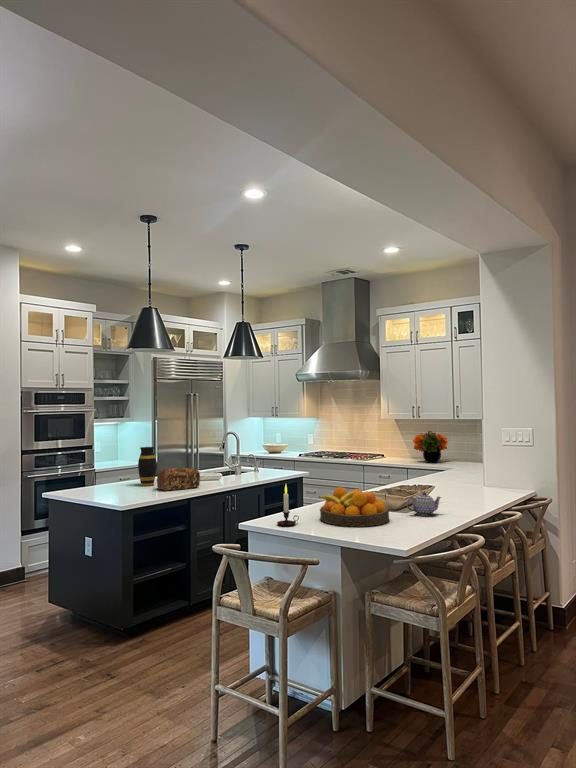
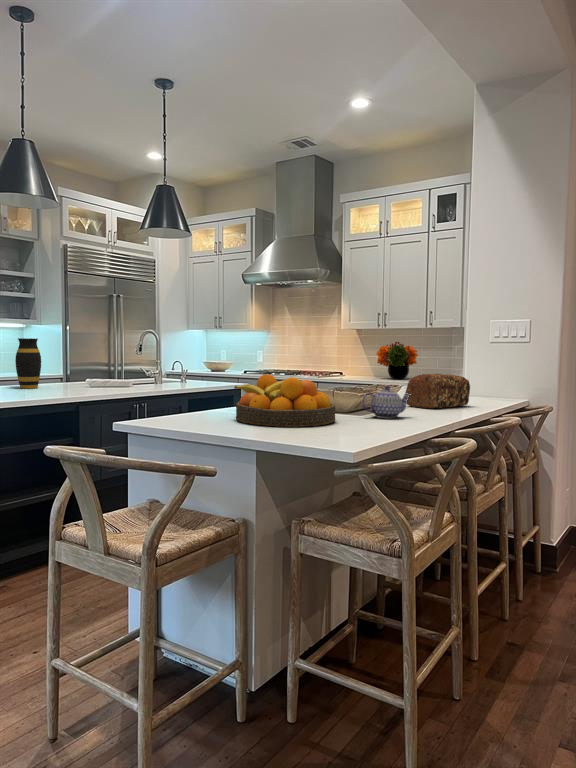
bread loaf: present [157,467,200,491] -> present [405,374,470,409]
candle: present [277,485,299,526] -> none [168,362,202,424]

